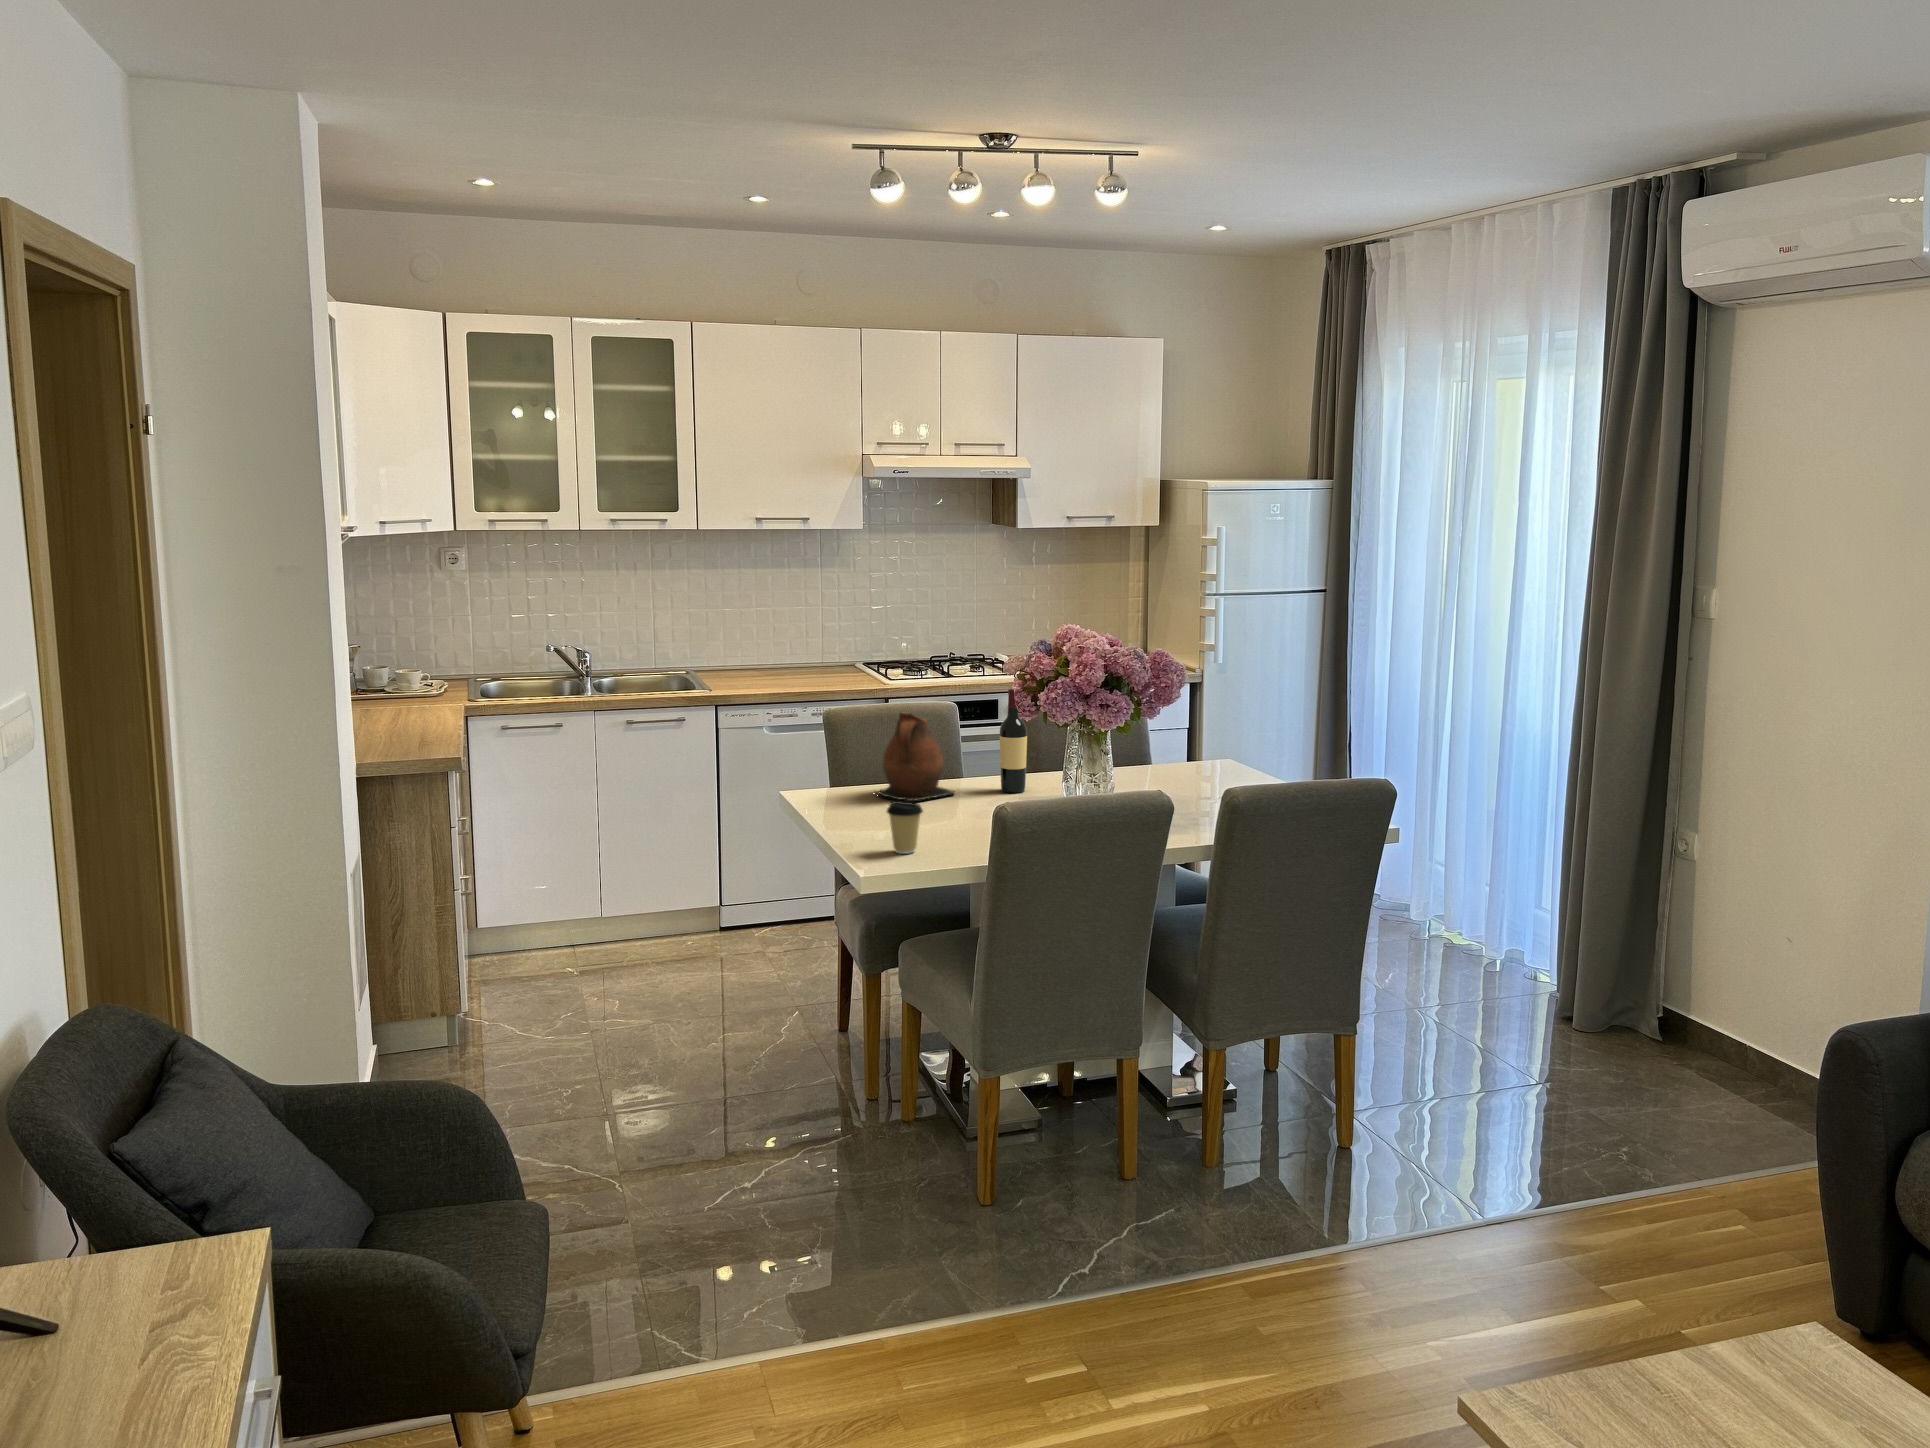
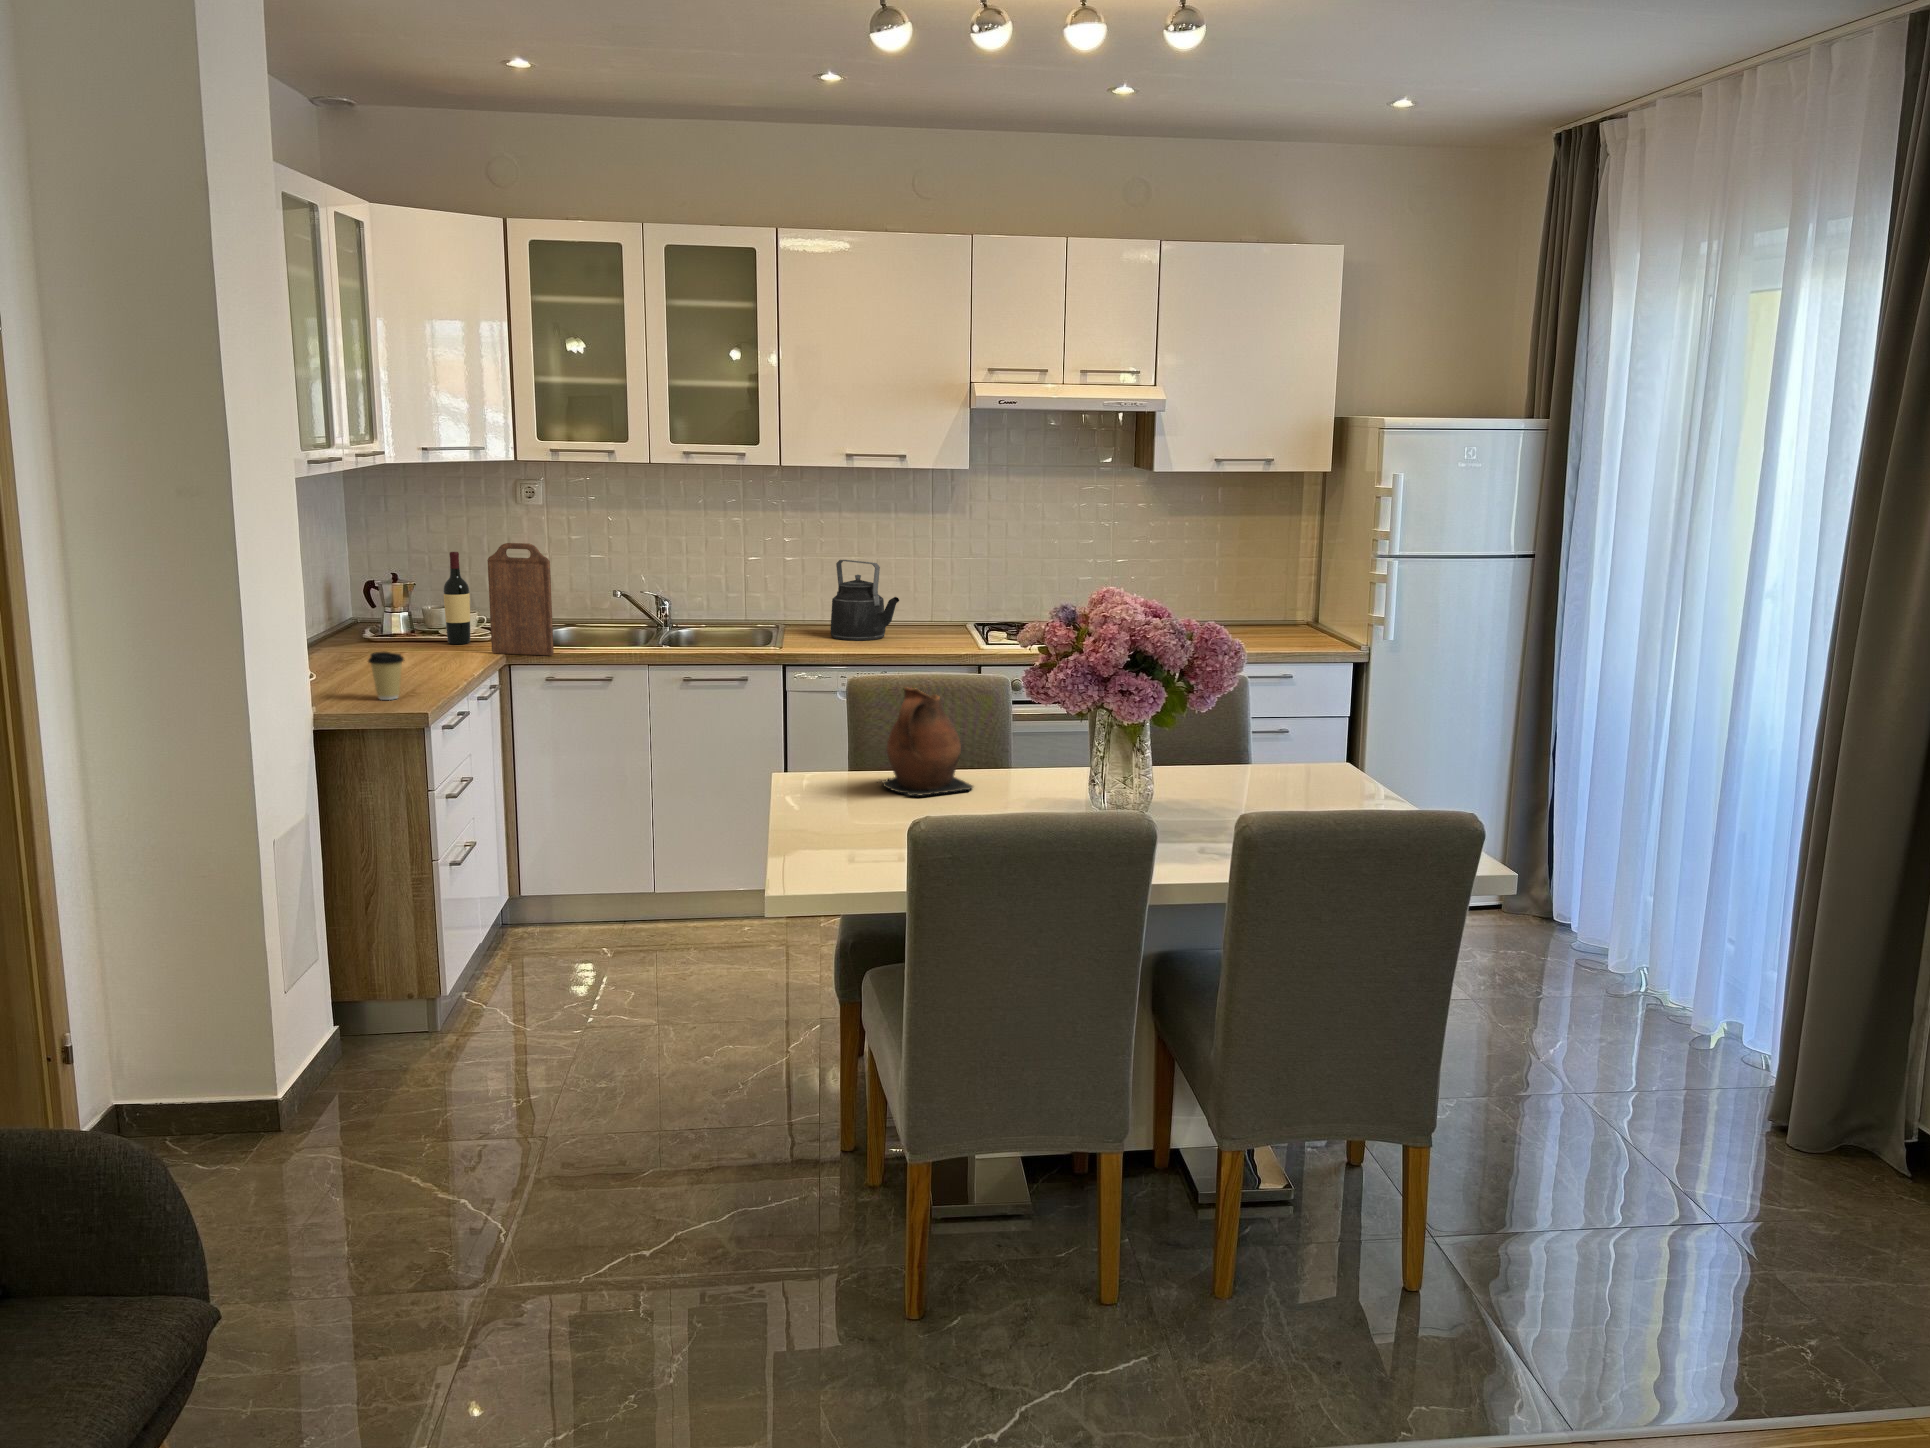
cutting board: none [447,605,511,706] -> present [487,543,554,656]
kettle: none [743,611,807,682] -> present [830,560,899,641]
wine bottle: present [1000,689,1027,793] -> present [443,552,470,644]
coffee cup: present [887,801,923,854] -> present [368,652,404,700]

